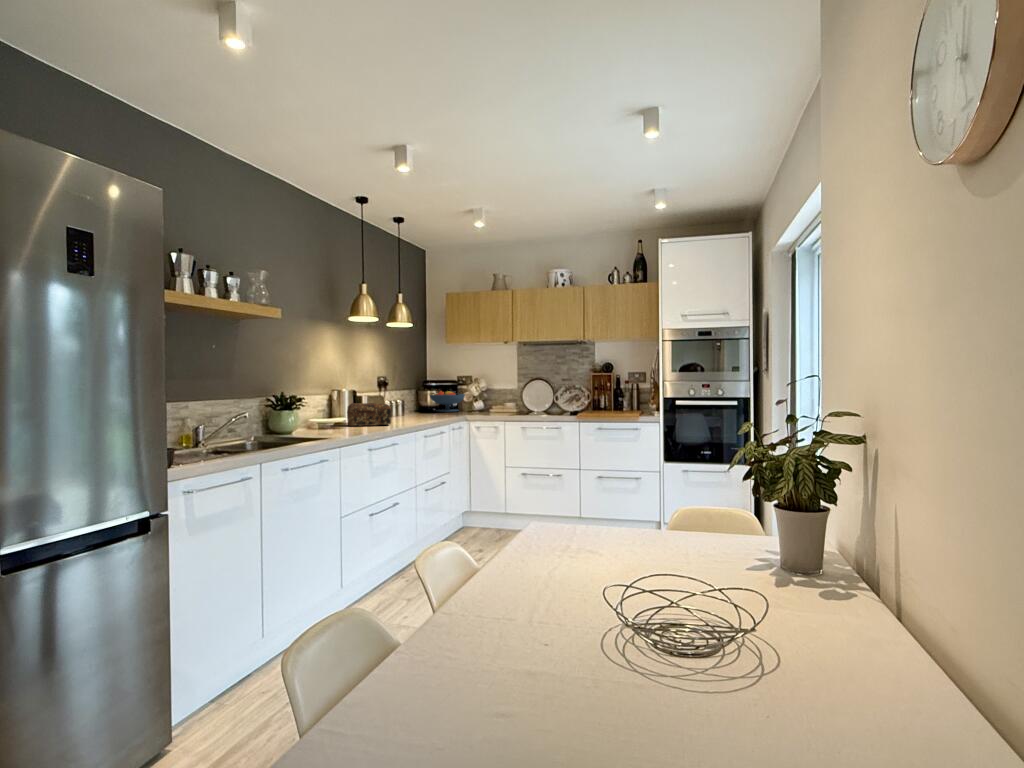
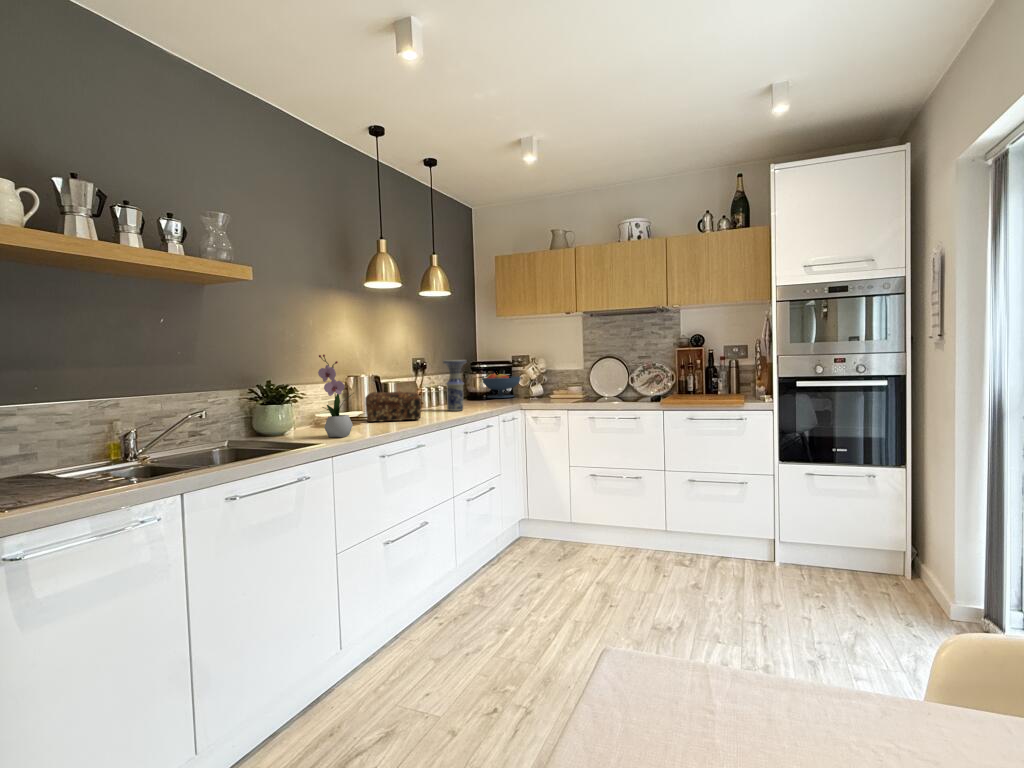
flower arrangement: none [324,373,349,435] -> present [318,355,353,437]
vase: none [405,379,425,420] -> present [443,360,467,411]

